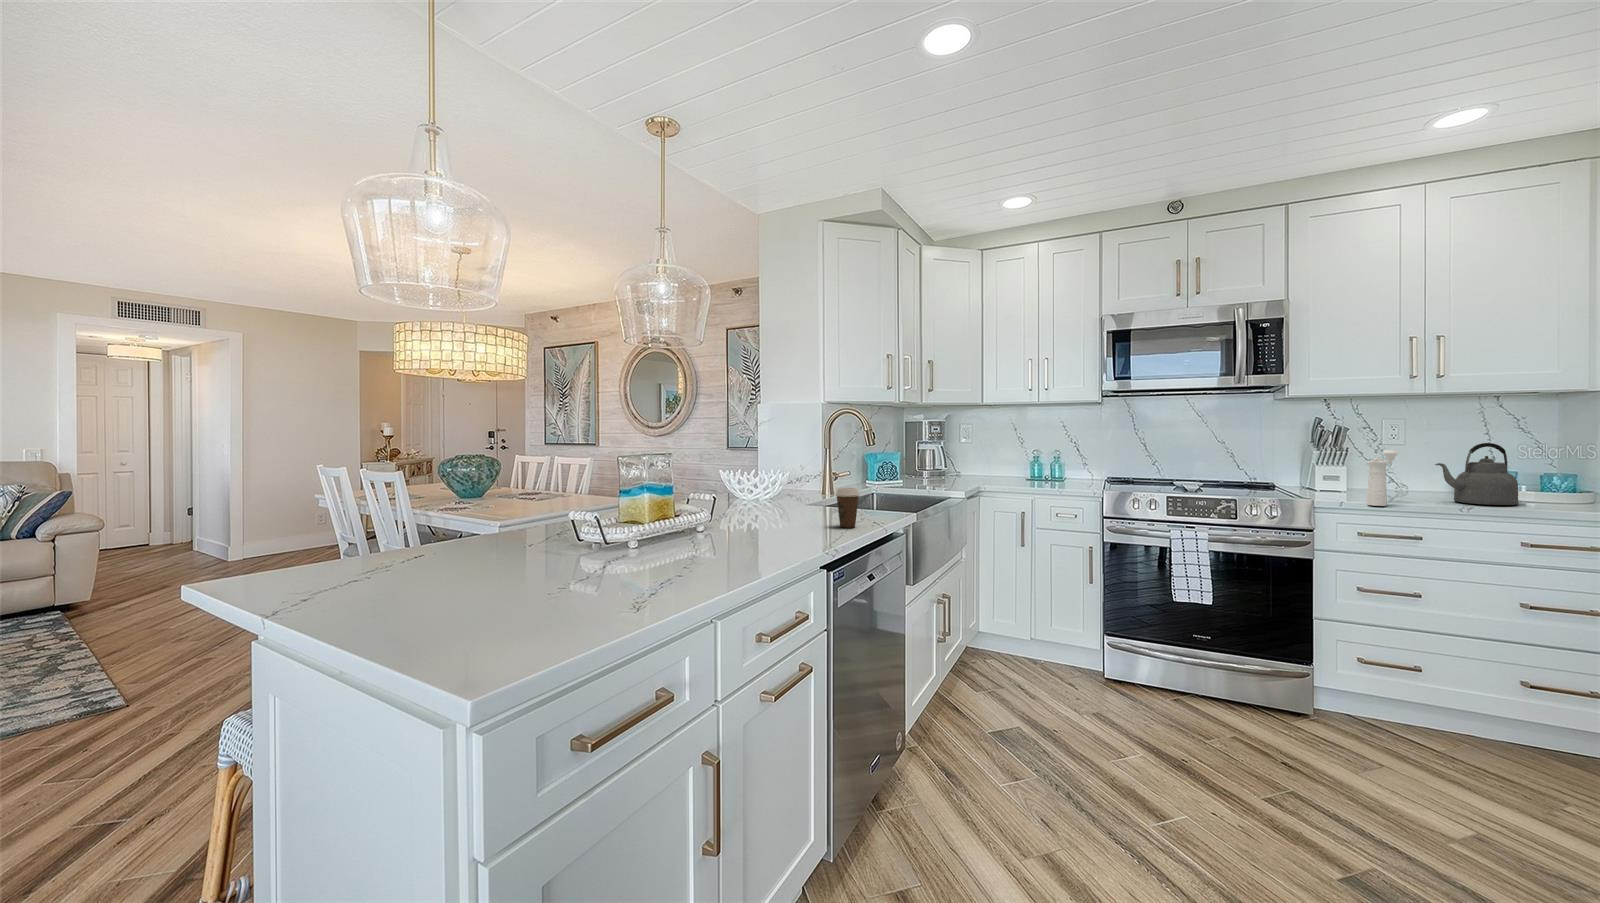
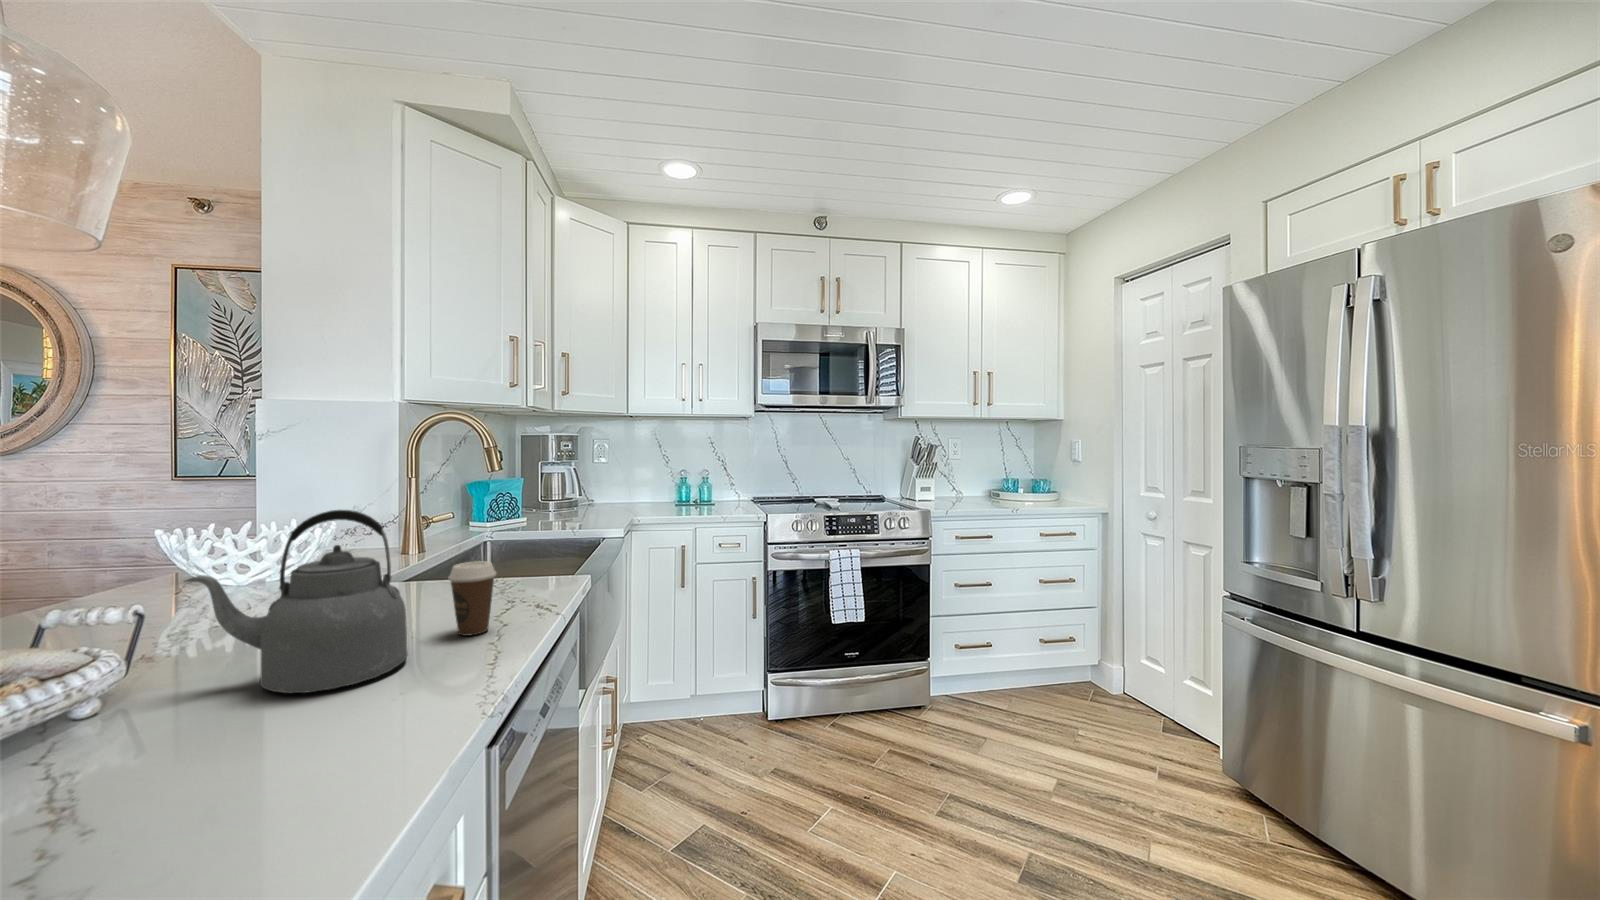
kettle: present [1435,443,1518,505] -> present [184,510,408,693]
pepper mill: present [1367,450,1398,506] -> none [958,467,973,514]

